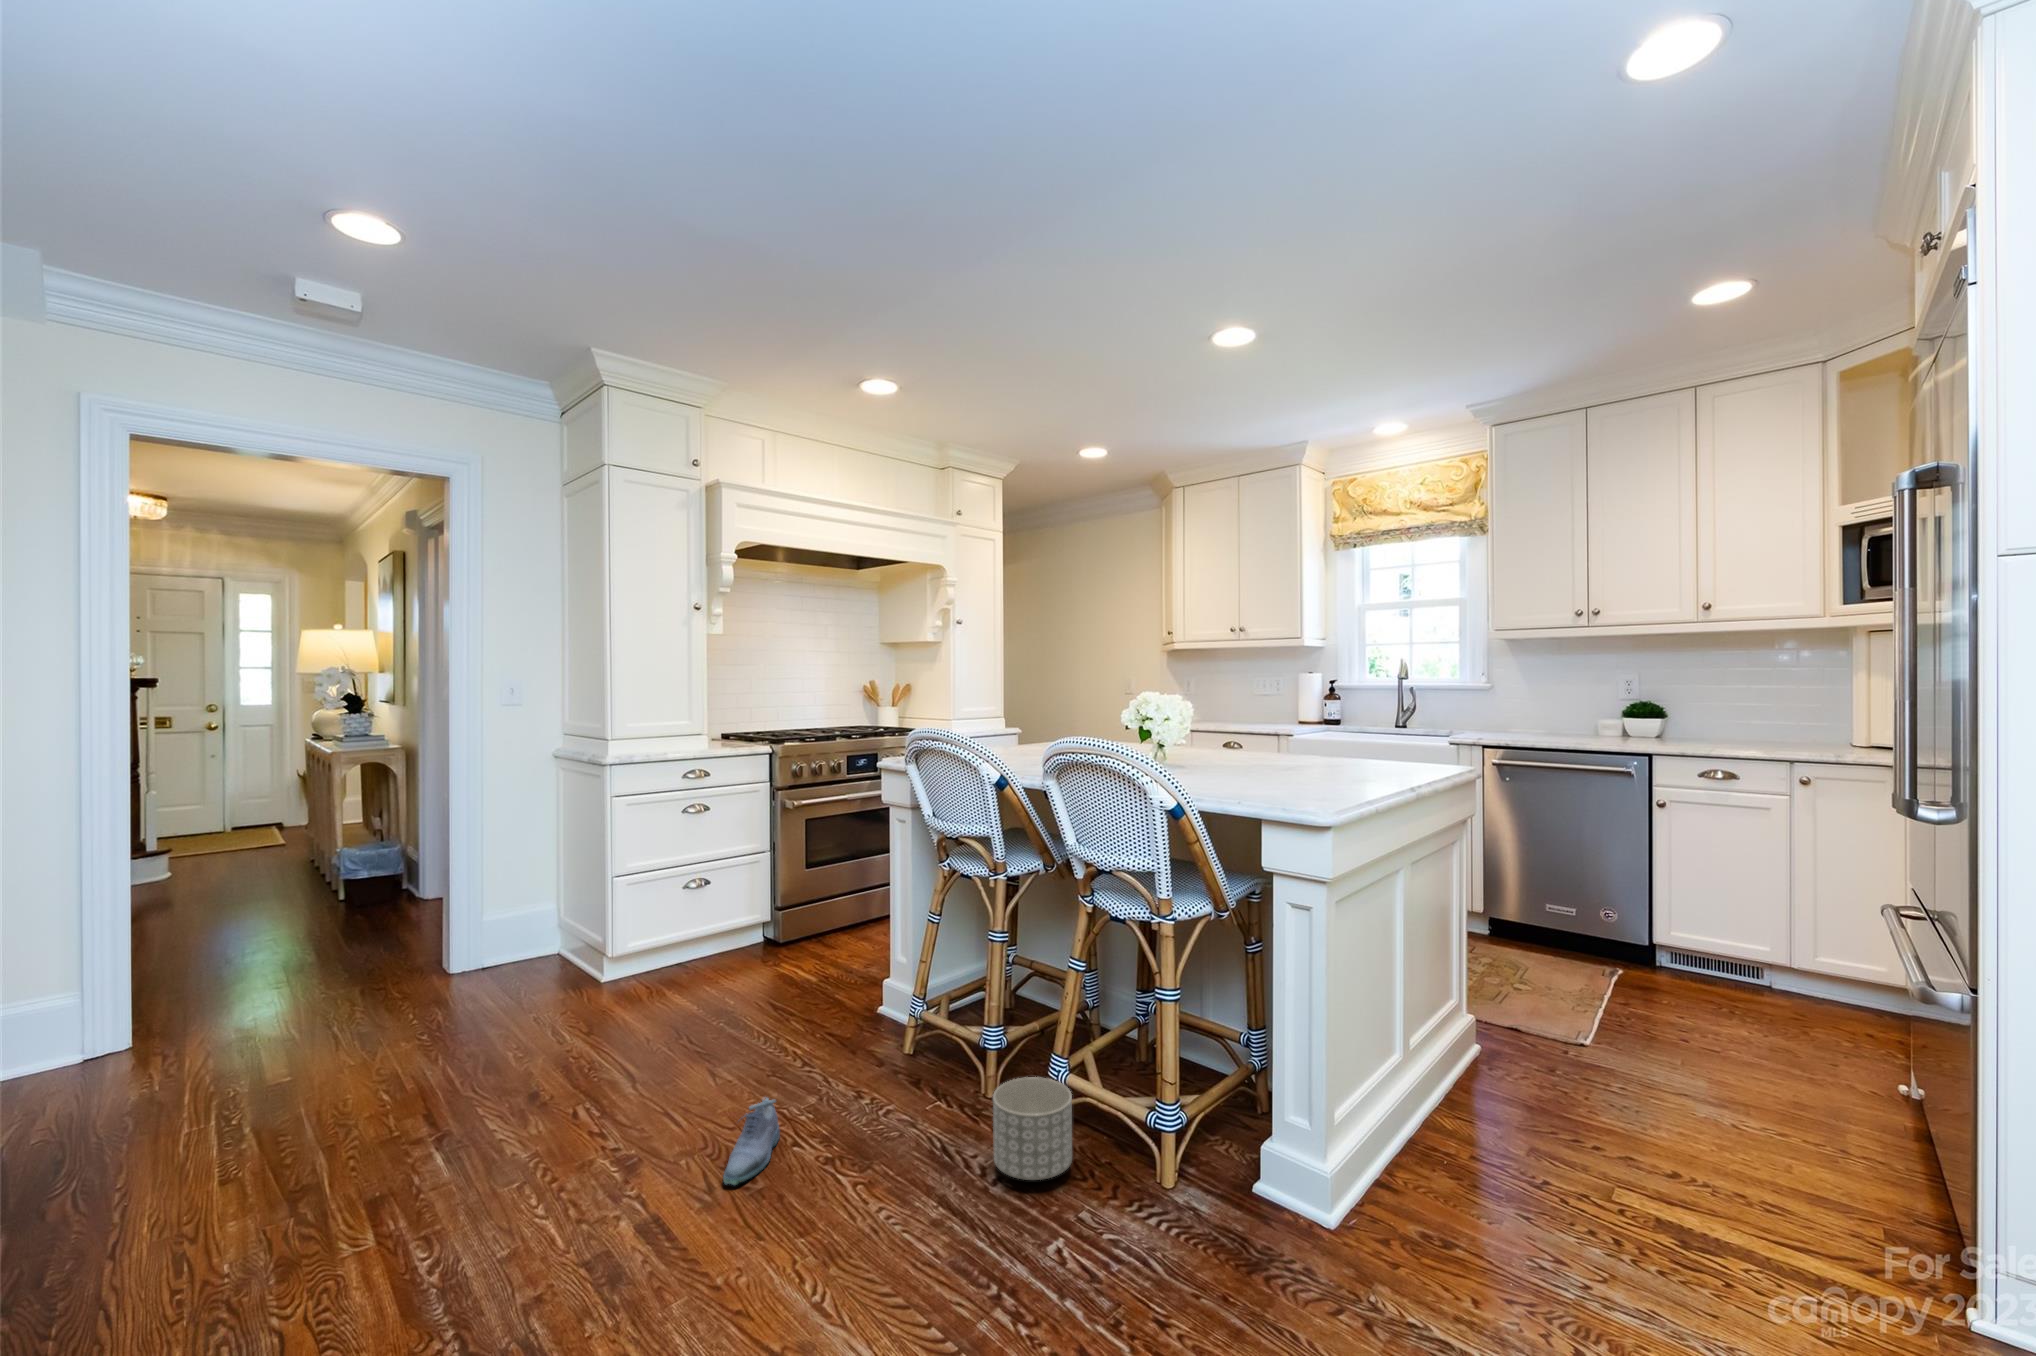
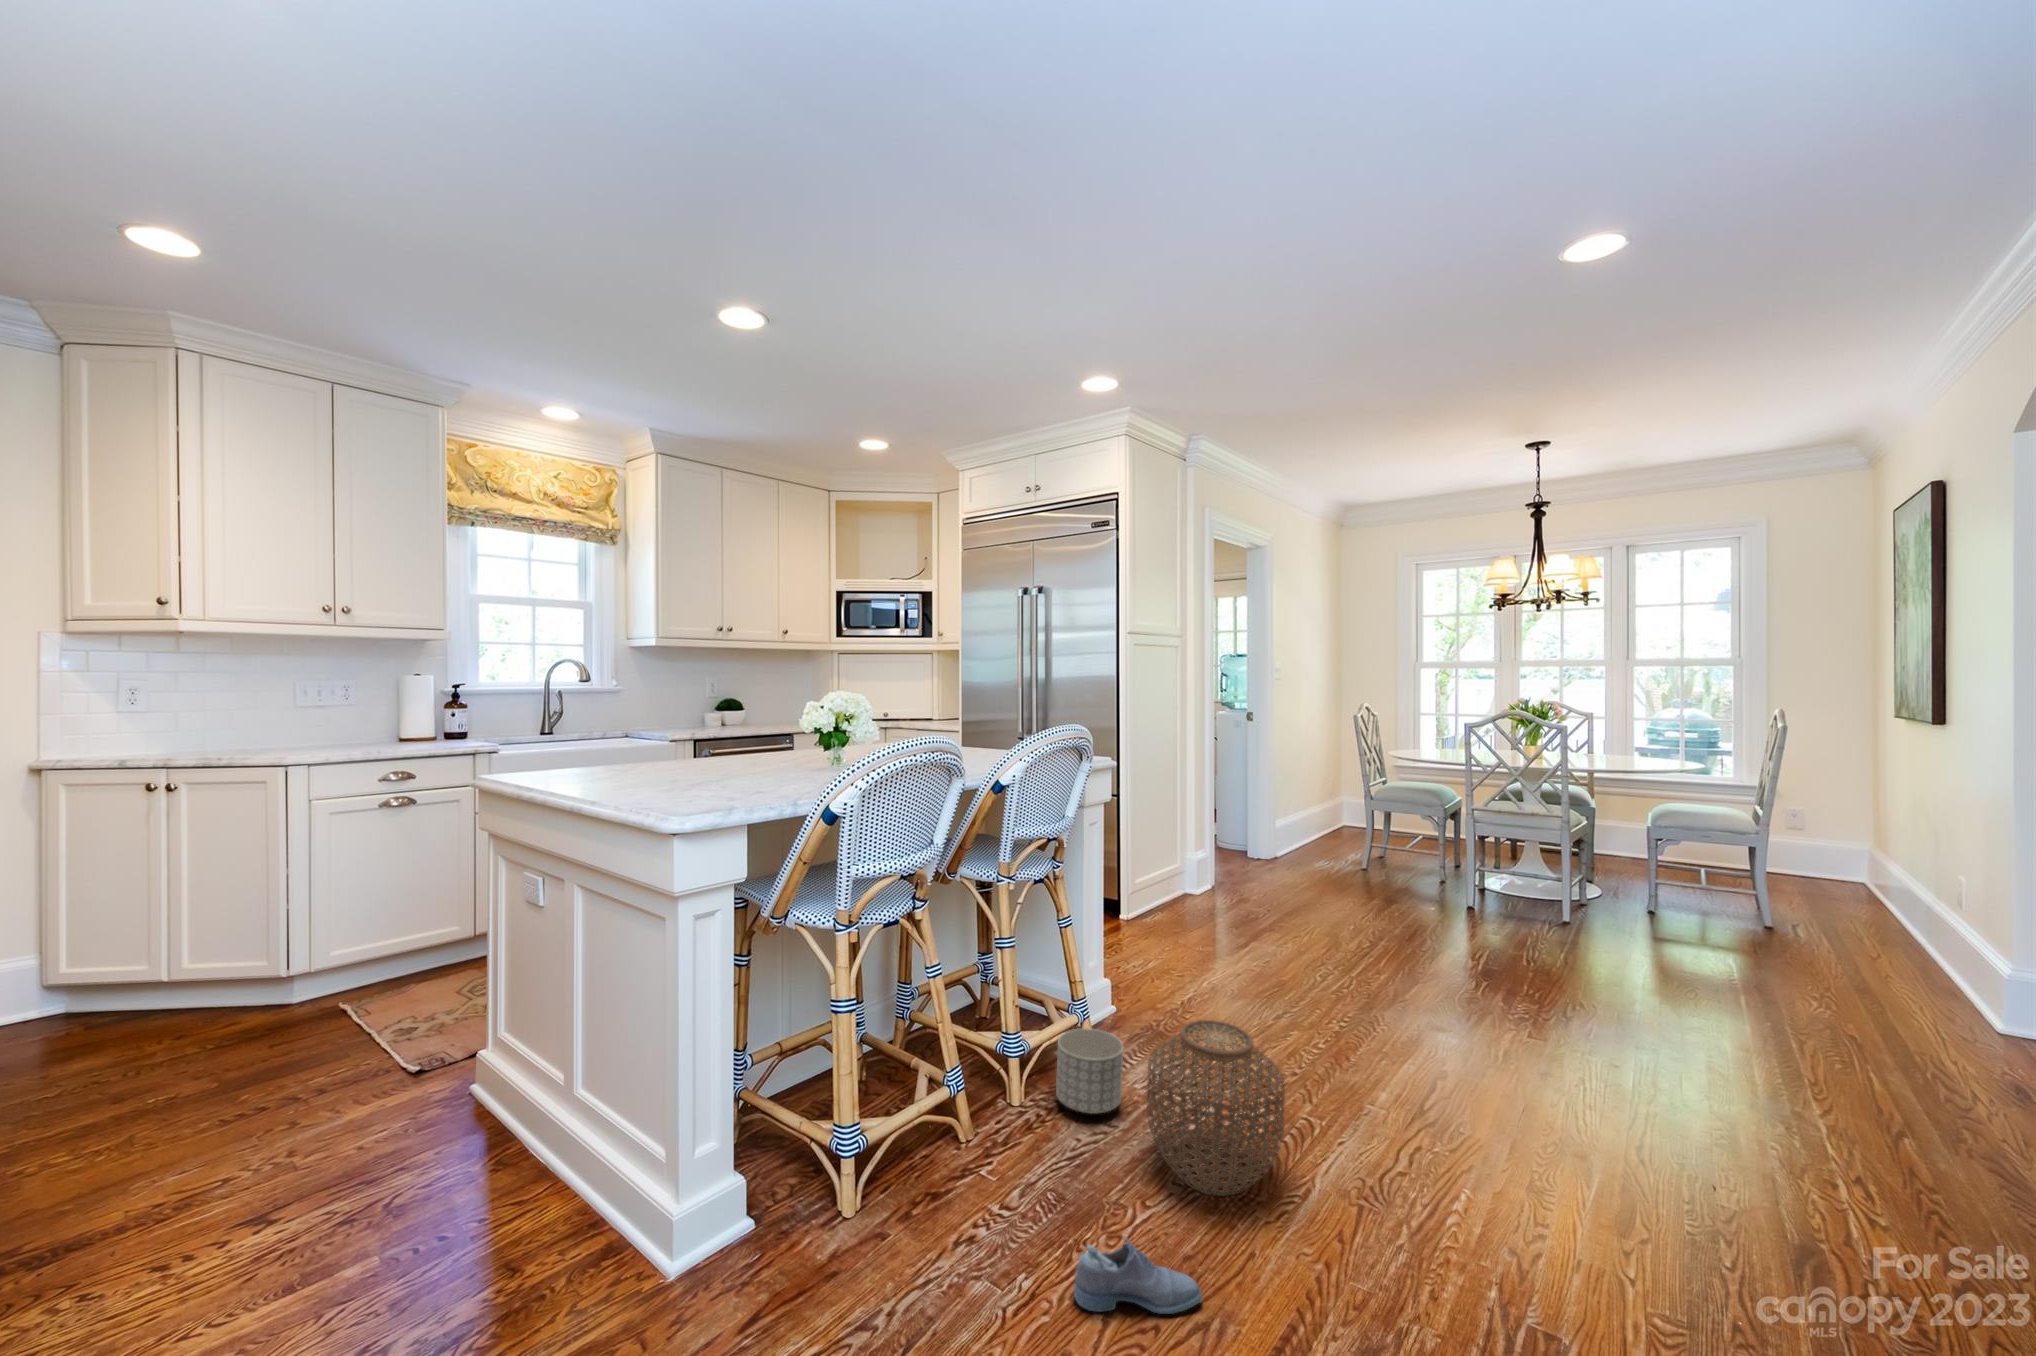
woven basket: none [803,1056,964,1264] -> present [1147,1020,1285,1196]

